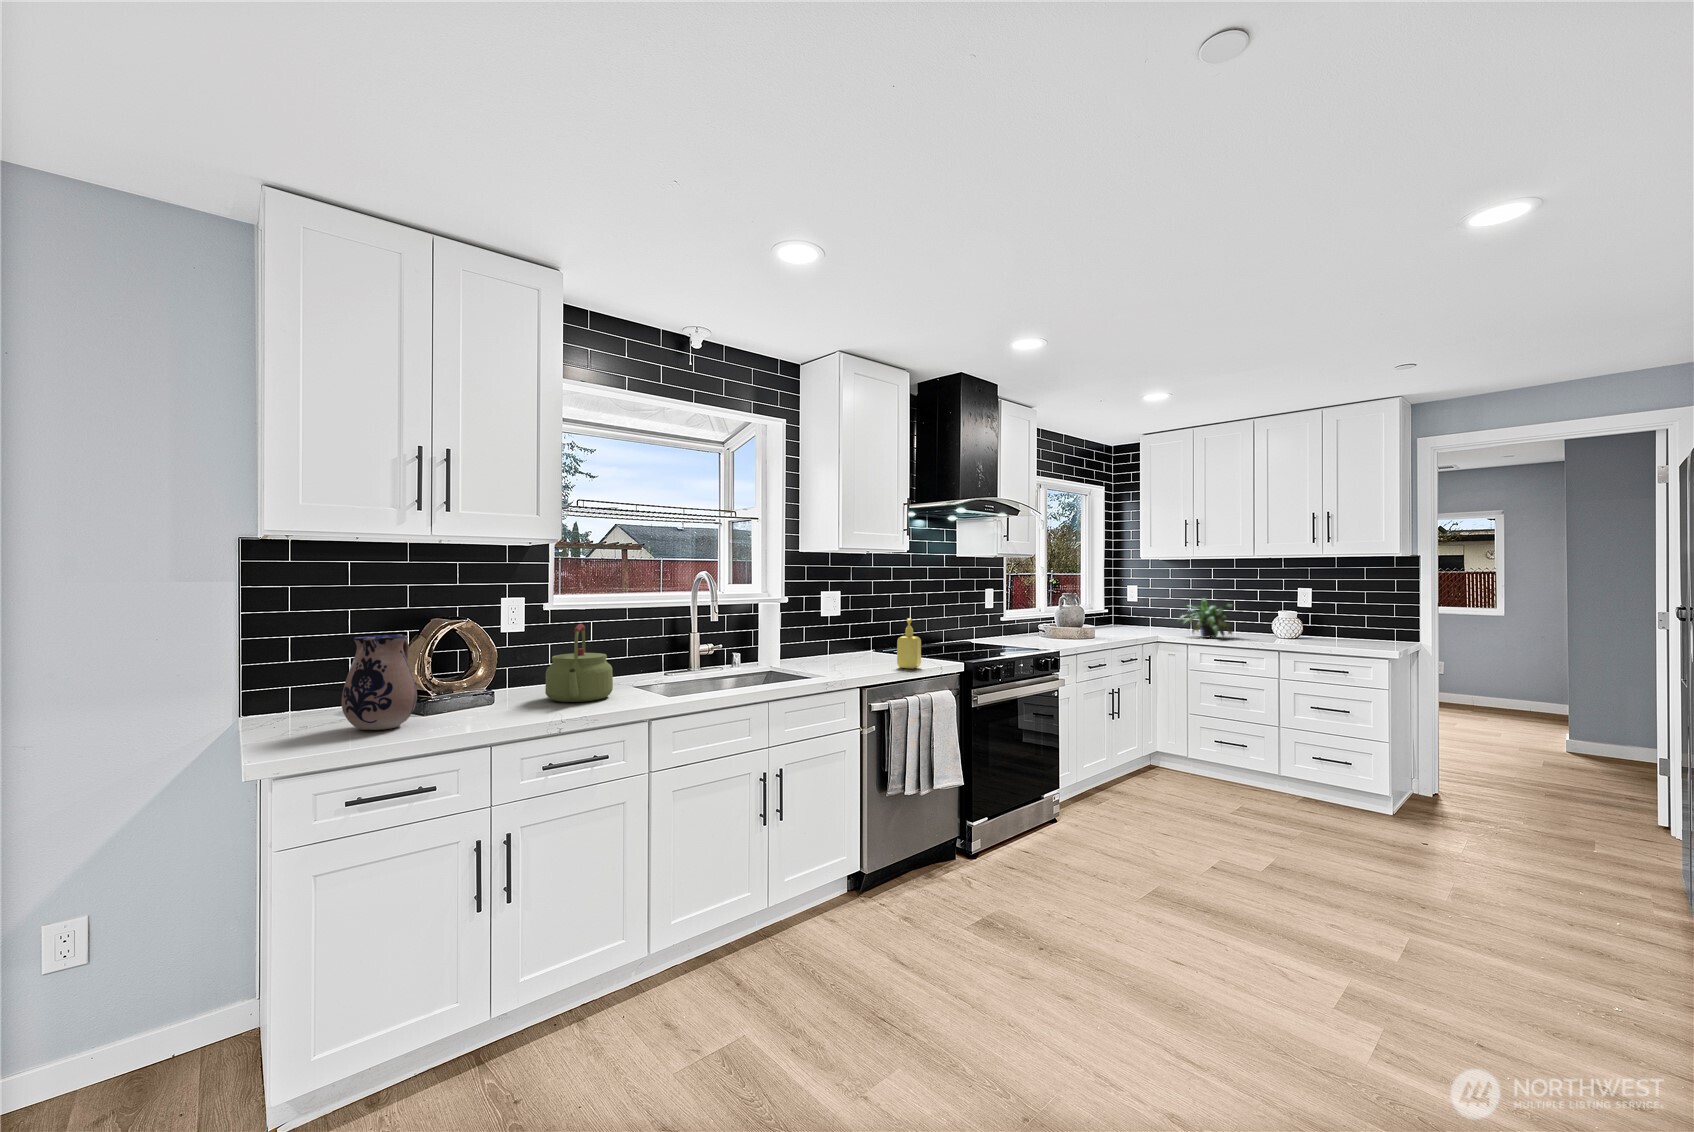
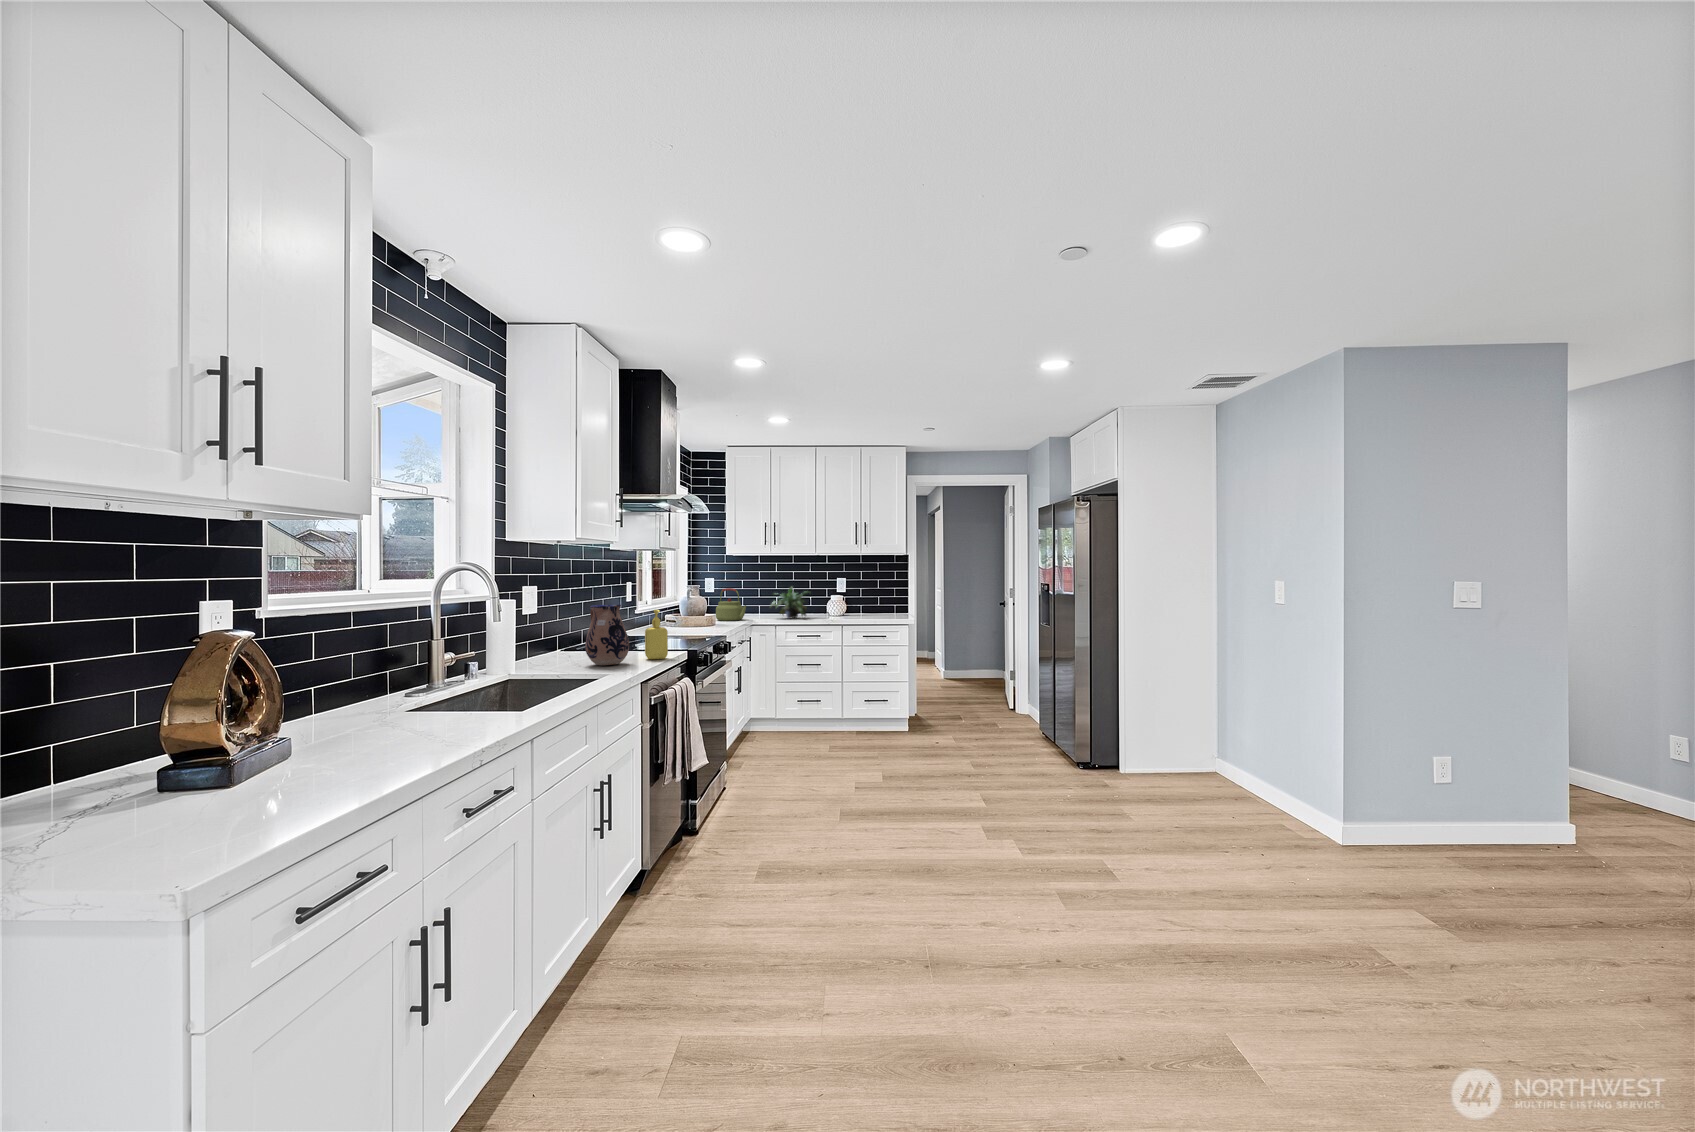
kettle: present [545,624,613,702] -> present [716,588,747,621]
ceramic pitcher: present [342,634,417,730] -> present [585,605,629,665]

